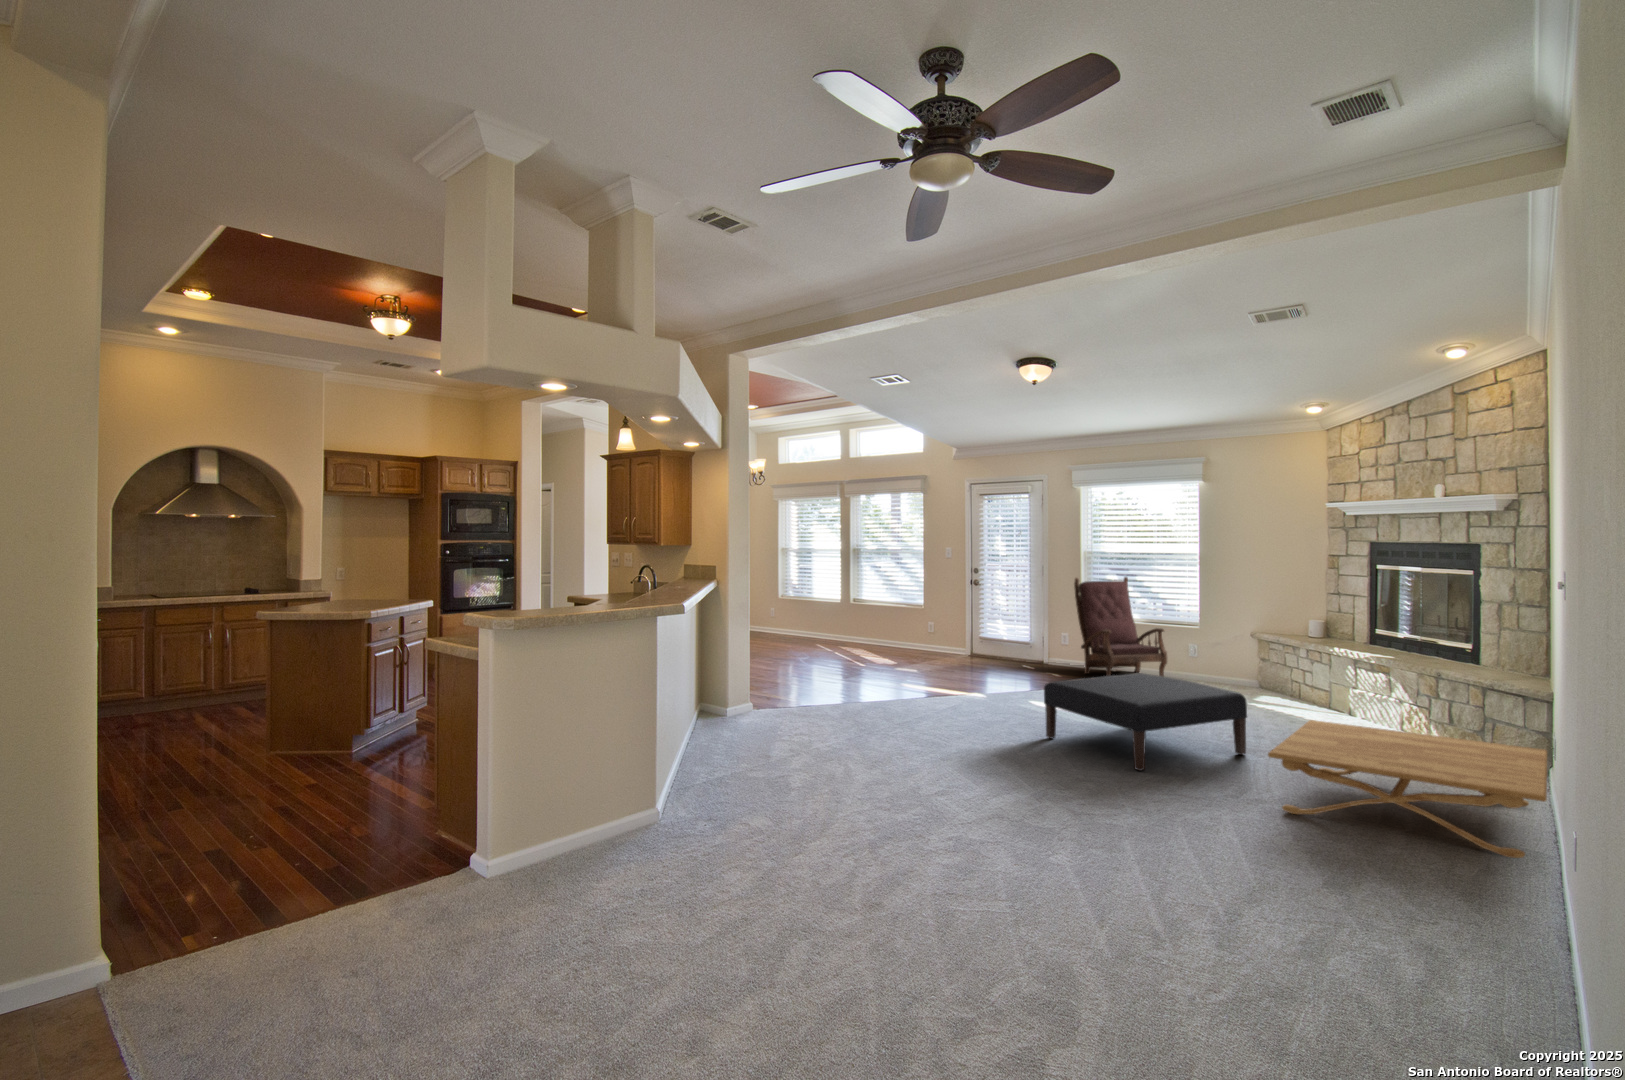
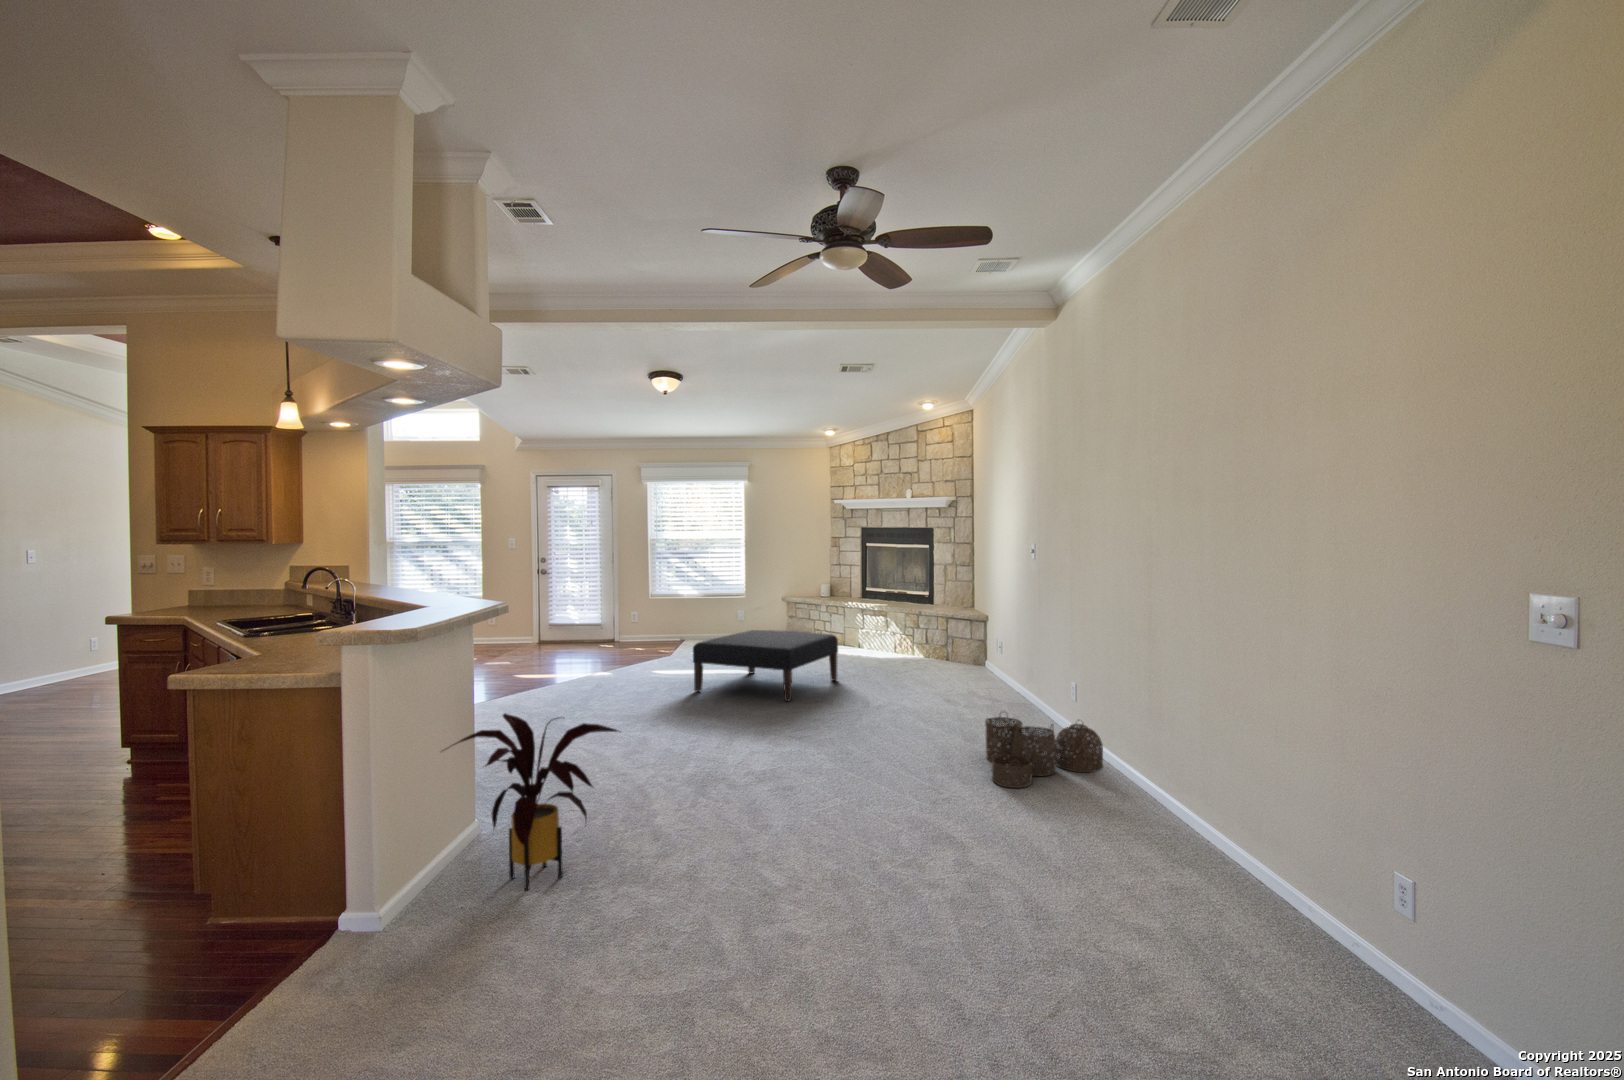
armchair: present [1074,577,1167,676] -> none [651,558,730,647]
coffee table: present [1268,720,1547,858] -> none [880,646,1032,708]
house plant: none [628,733,768,897] -> present [445,713,618,890]
woven basket: none [1286,856,1559,1011] -> present [985,717,1103,788]

